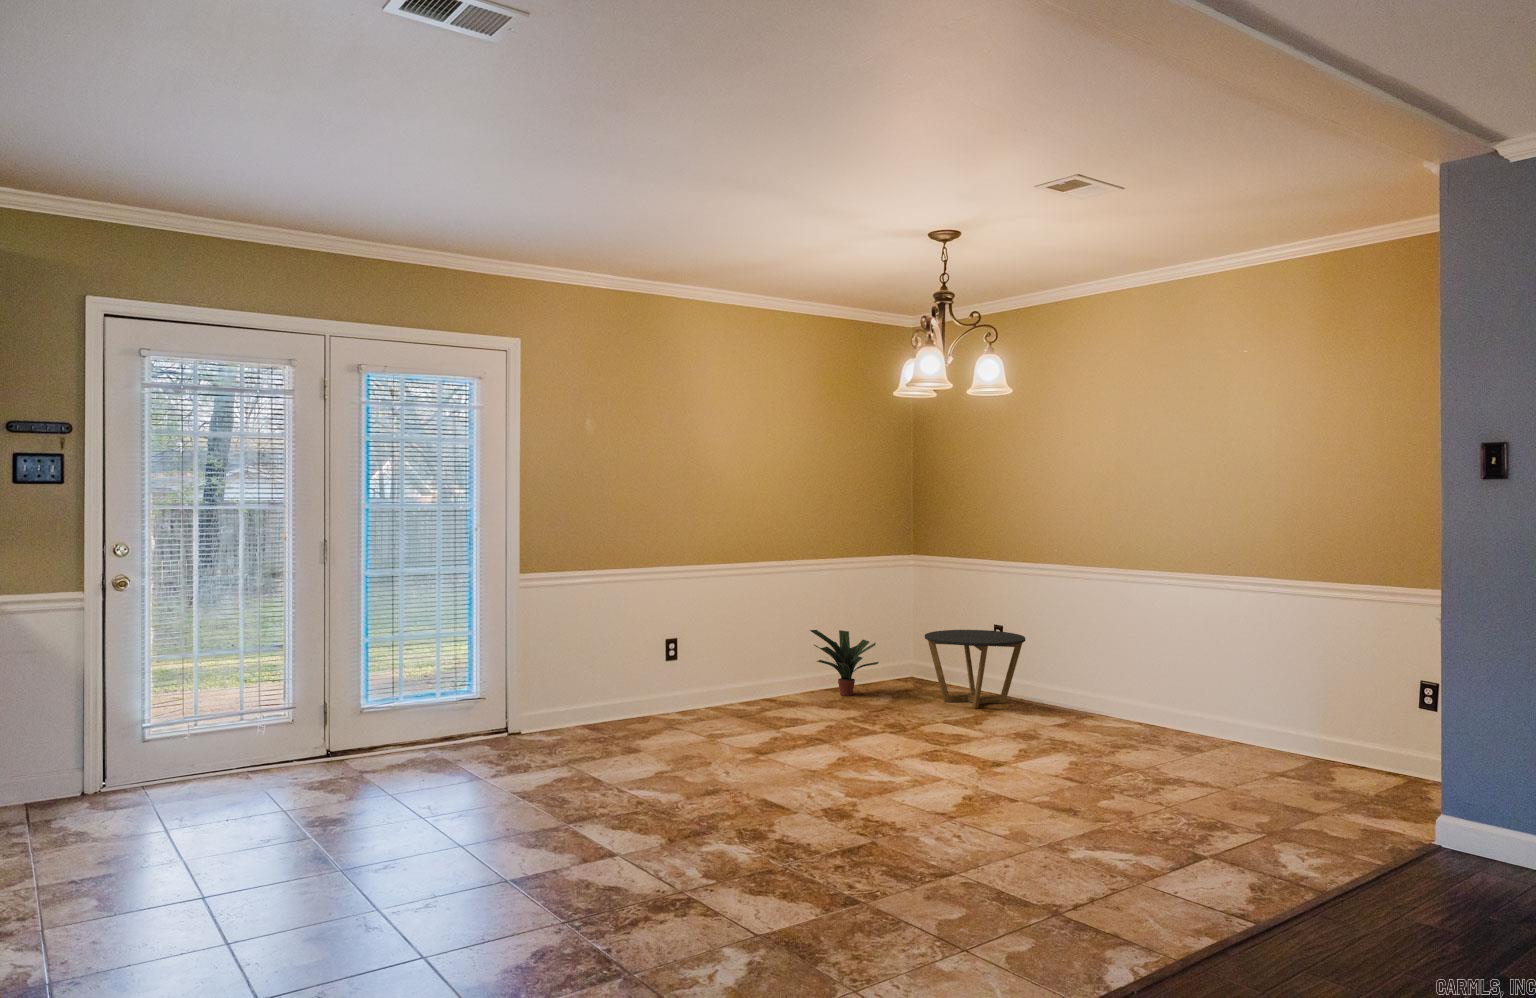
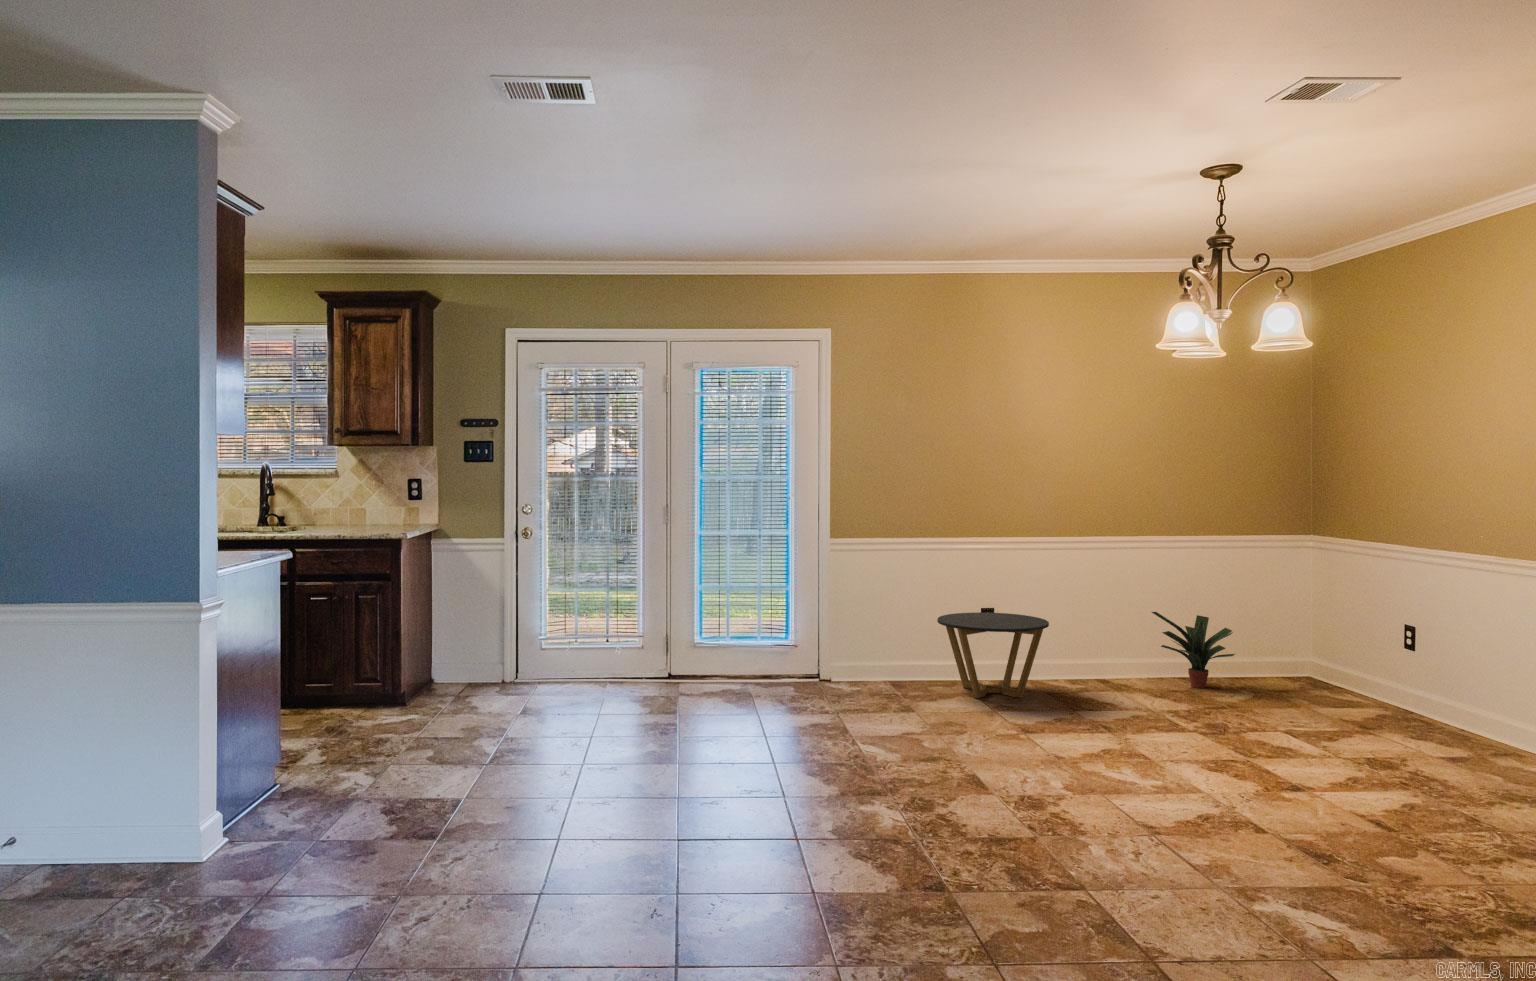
side table: present [925,630,1025,708] -> present [937,612,1049,698]

